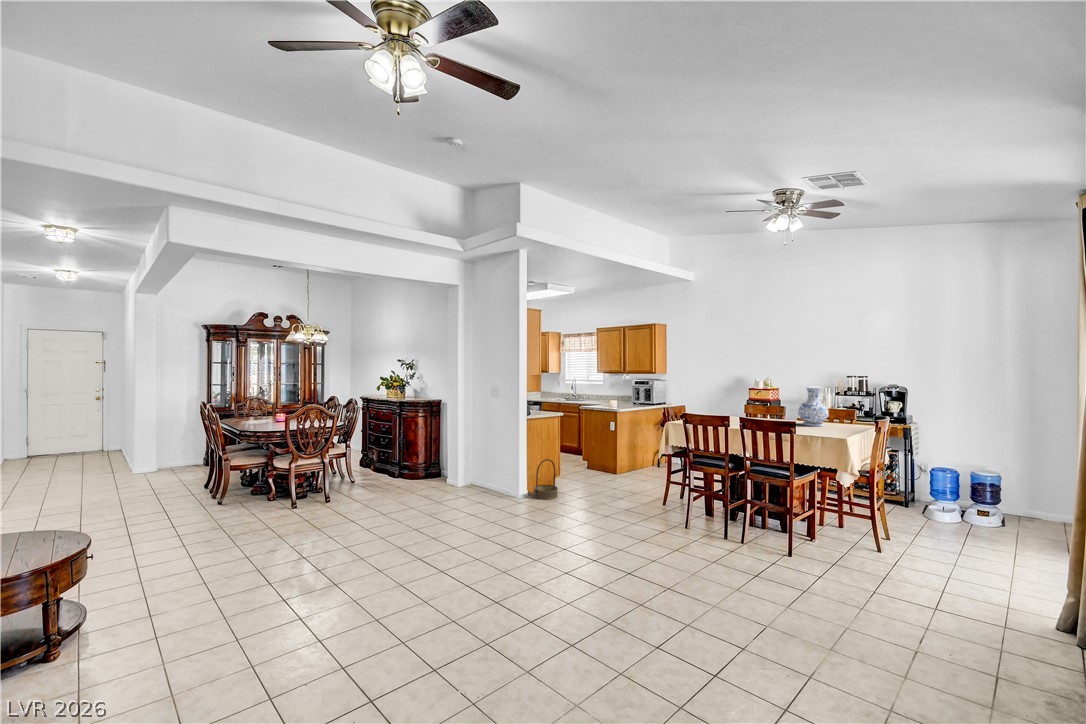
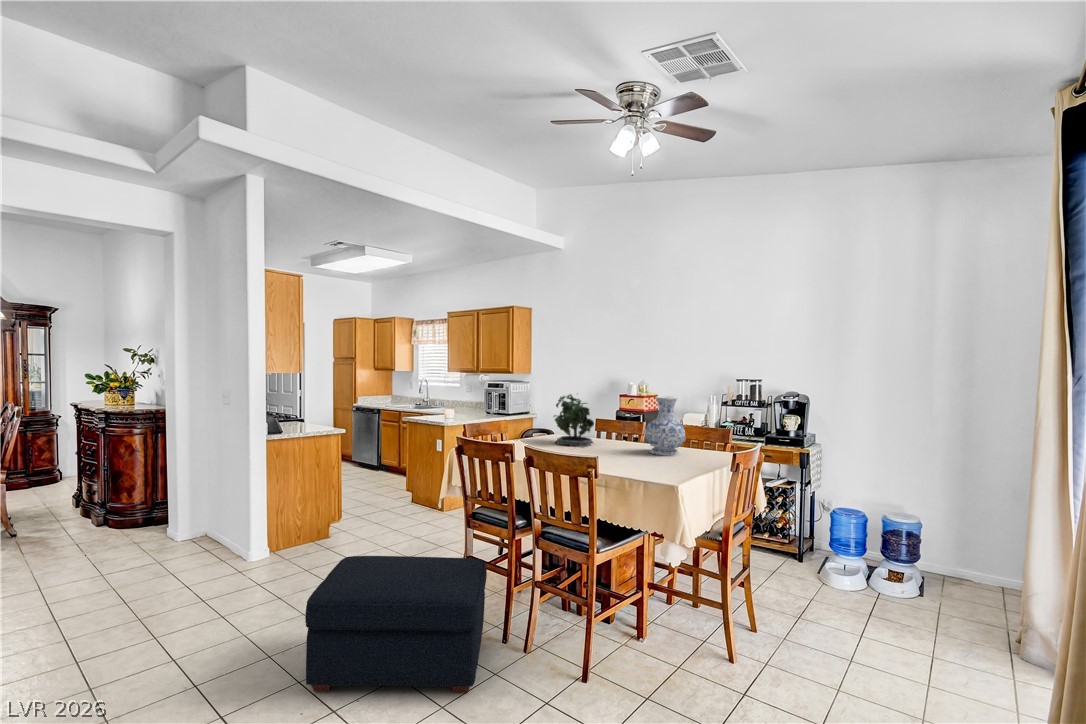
potted plant: none [725,385,755,423] -> present [554,394,594,447]
basket: present [534,459,558,500] -> none [278,500,317,562]
ottoman: none [622,485,729,561] -> present [305,556,487,693]

